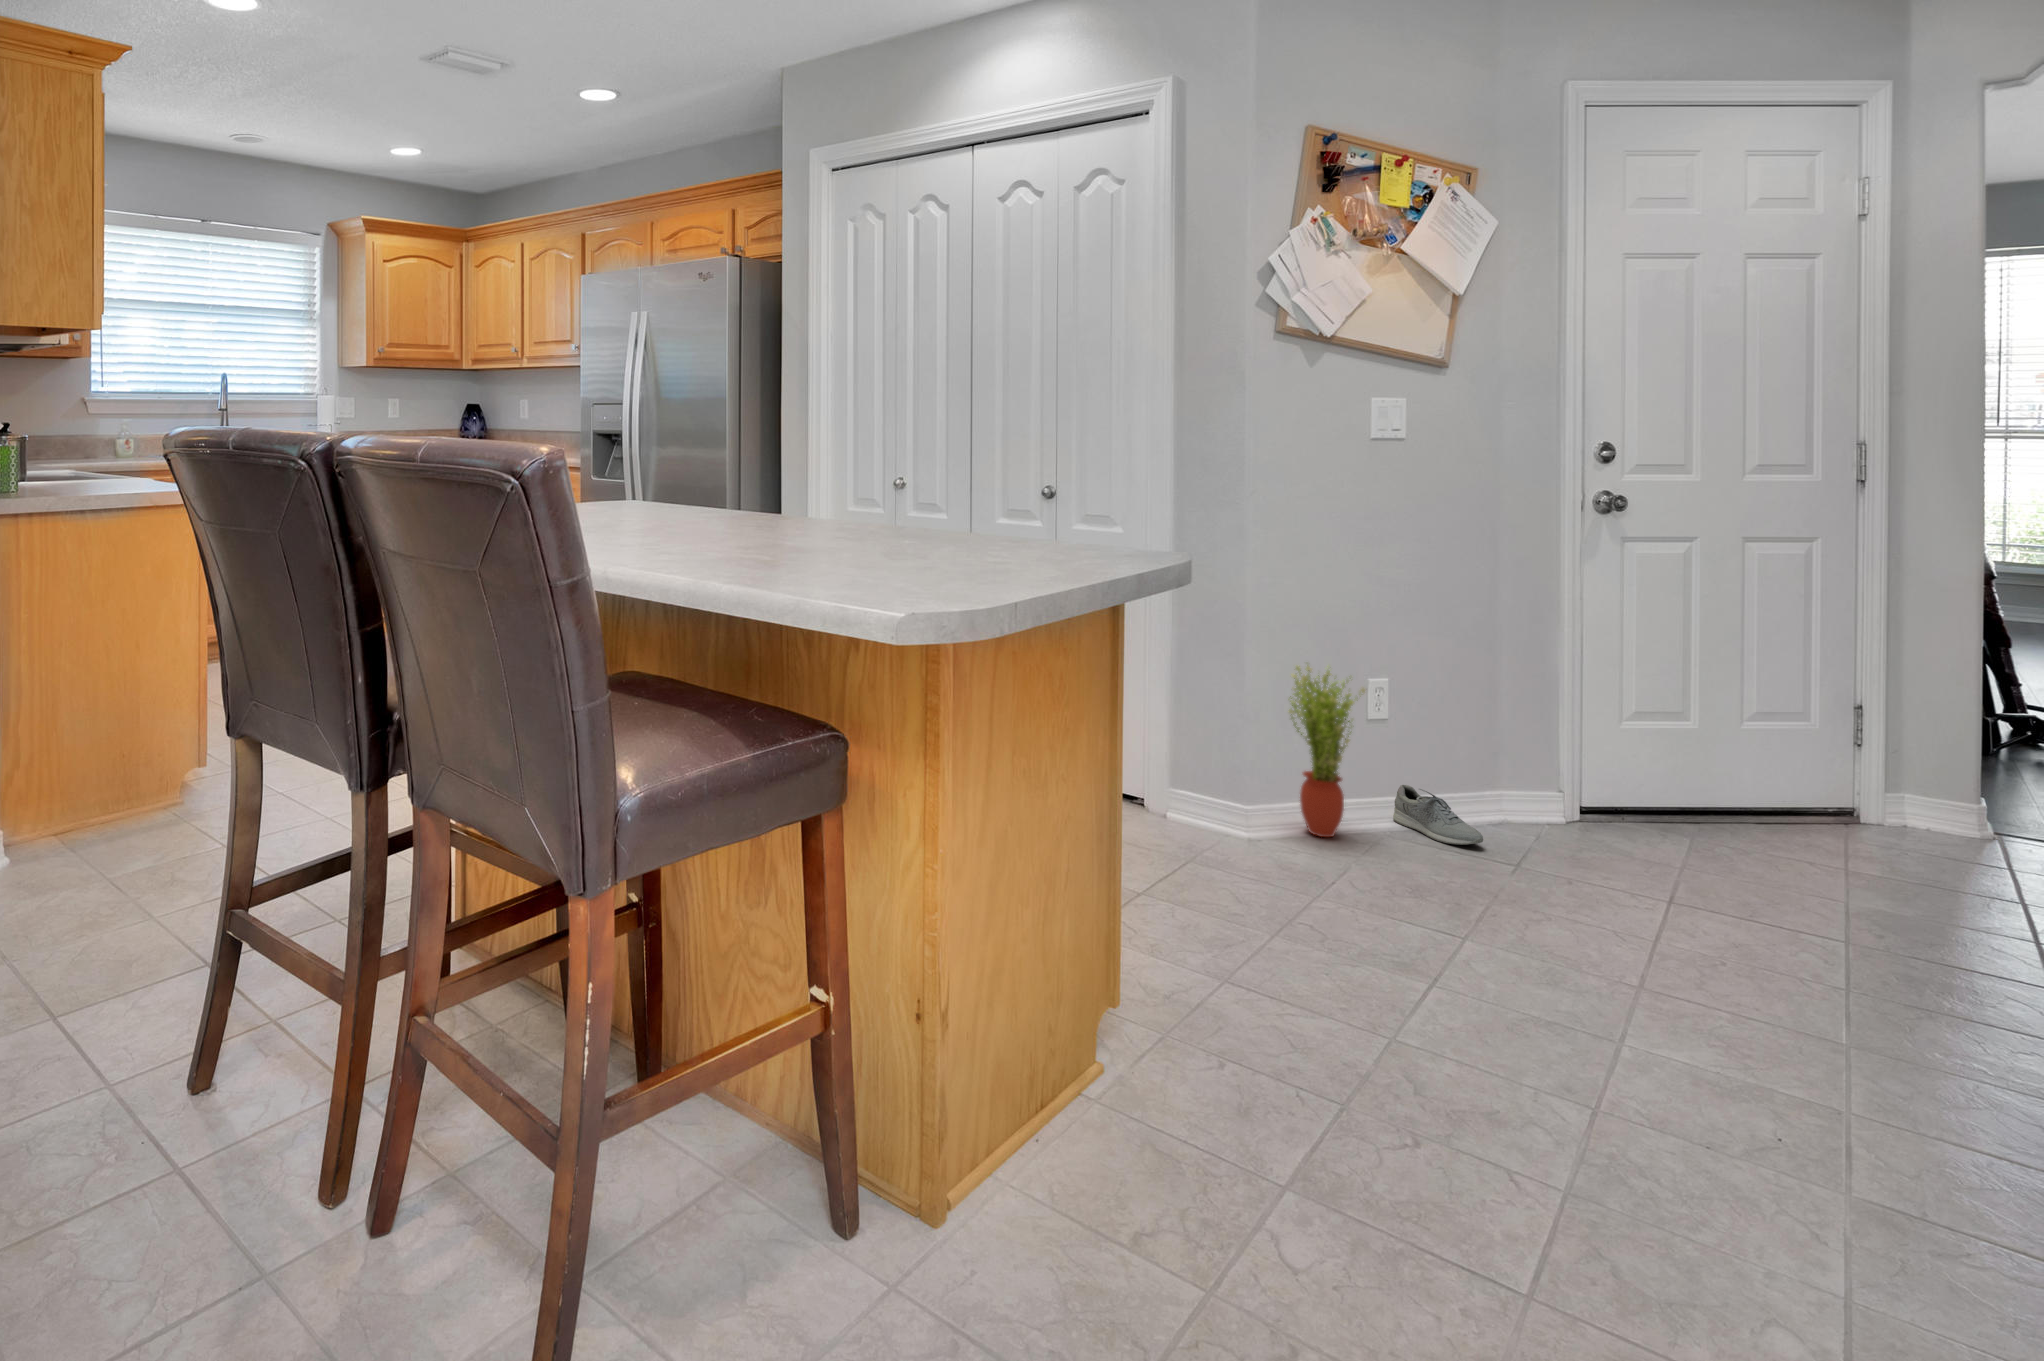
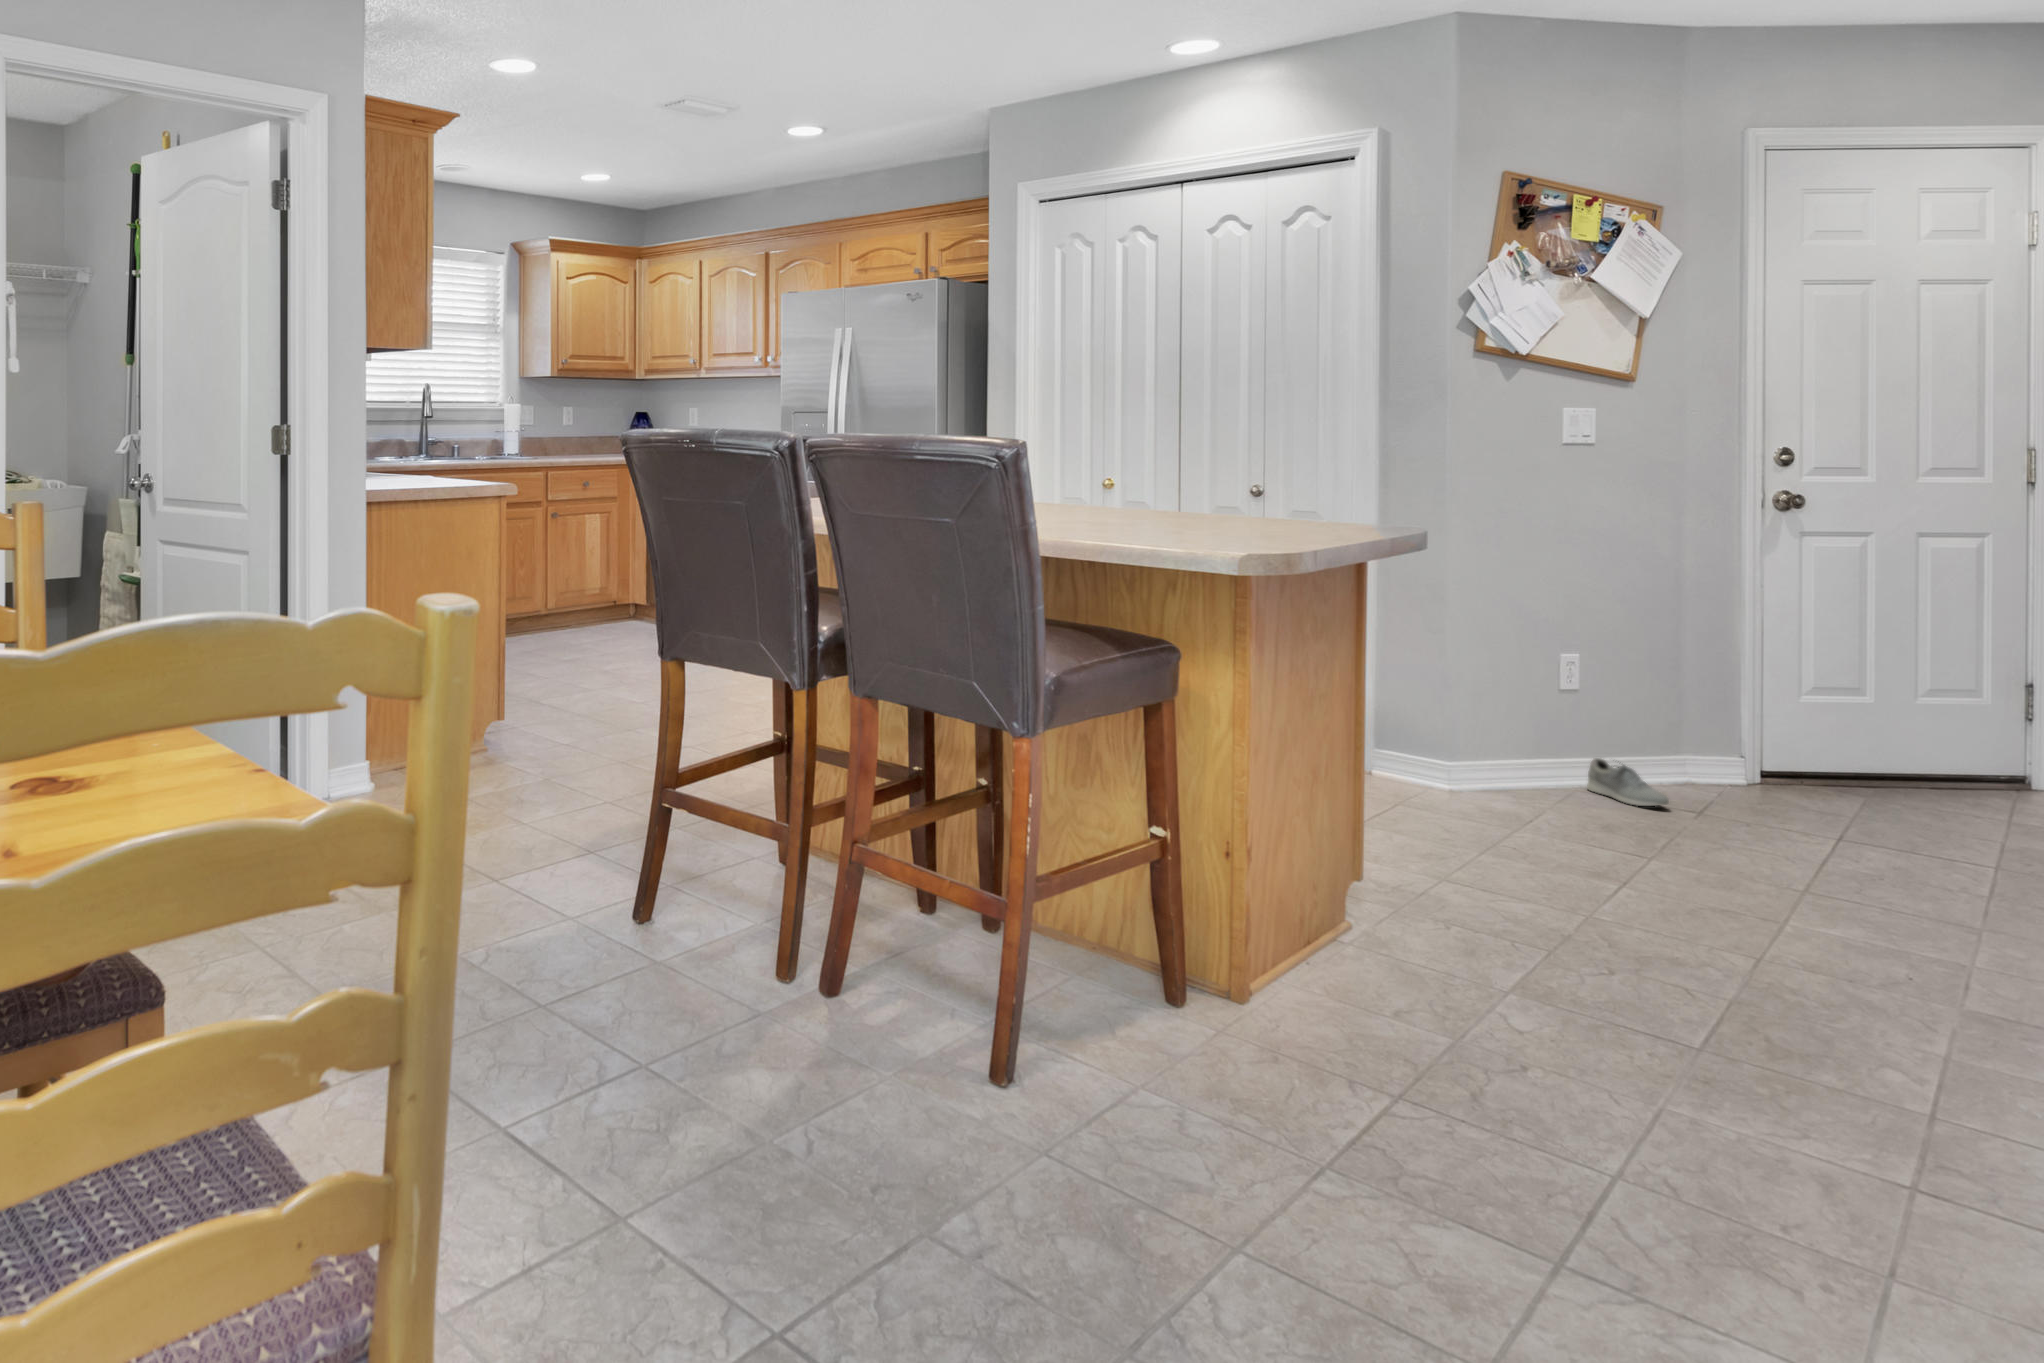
potted plant: present [1289,665,1365,837] -> none [1489,644,1560,800]

